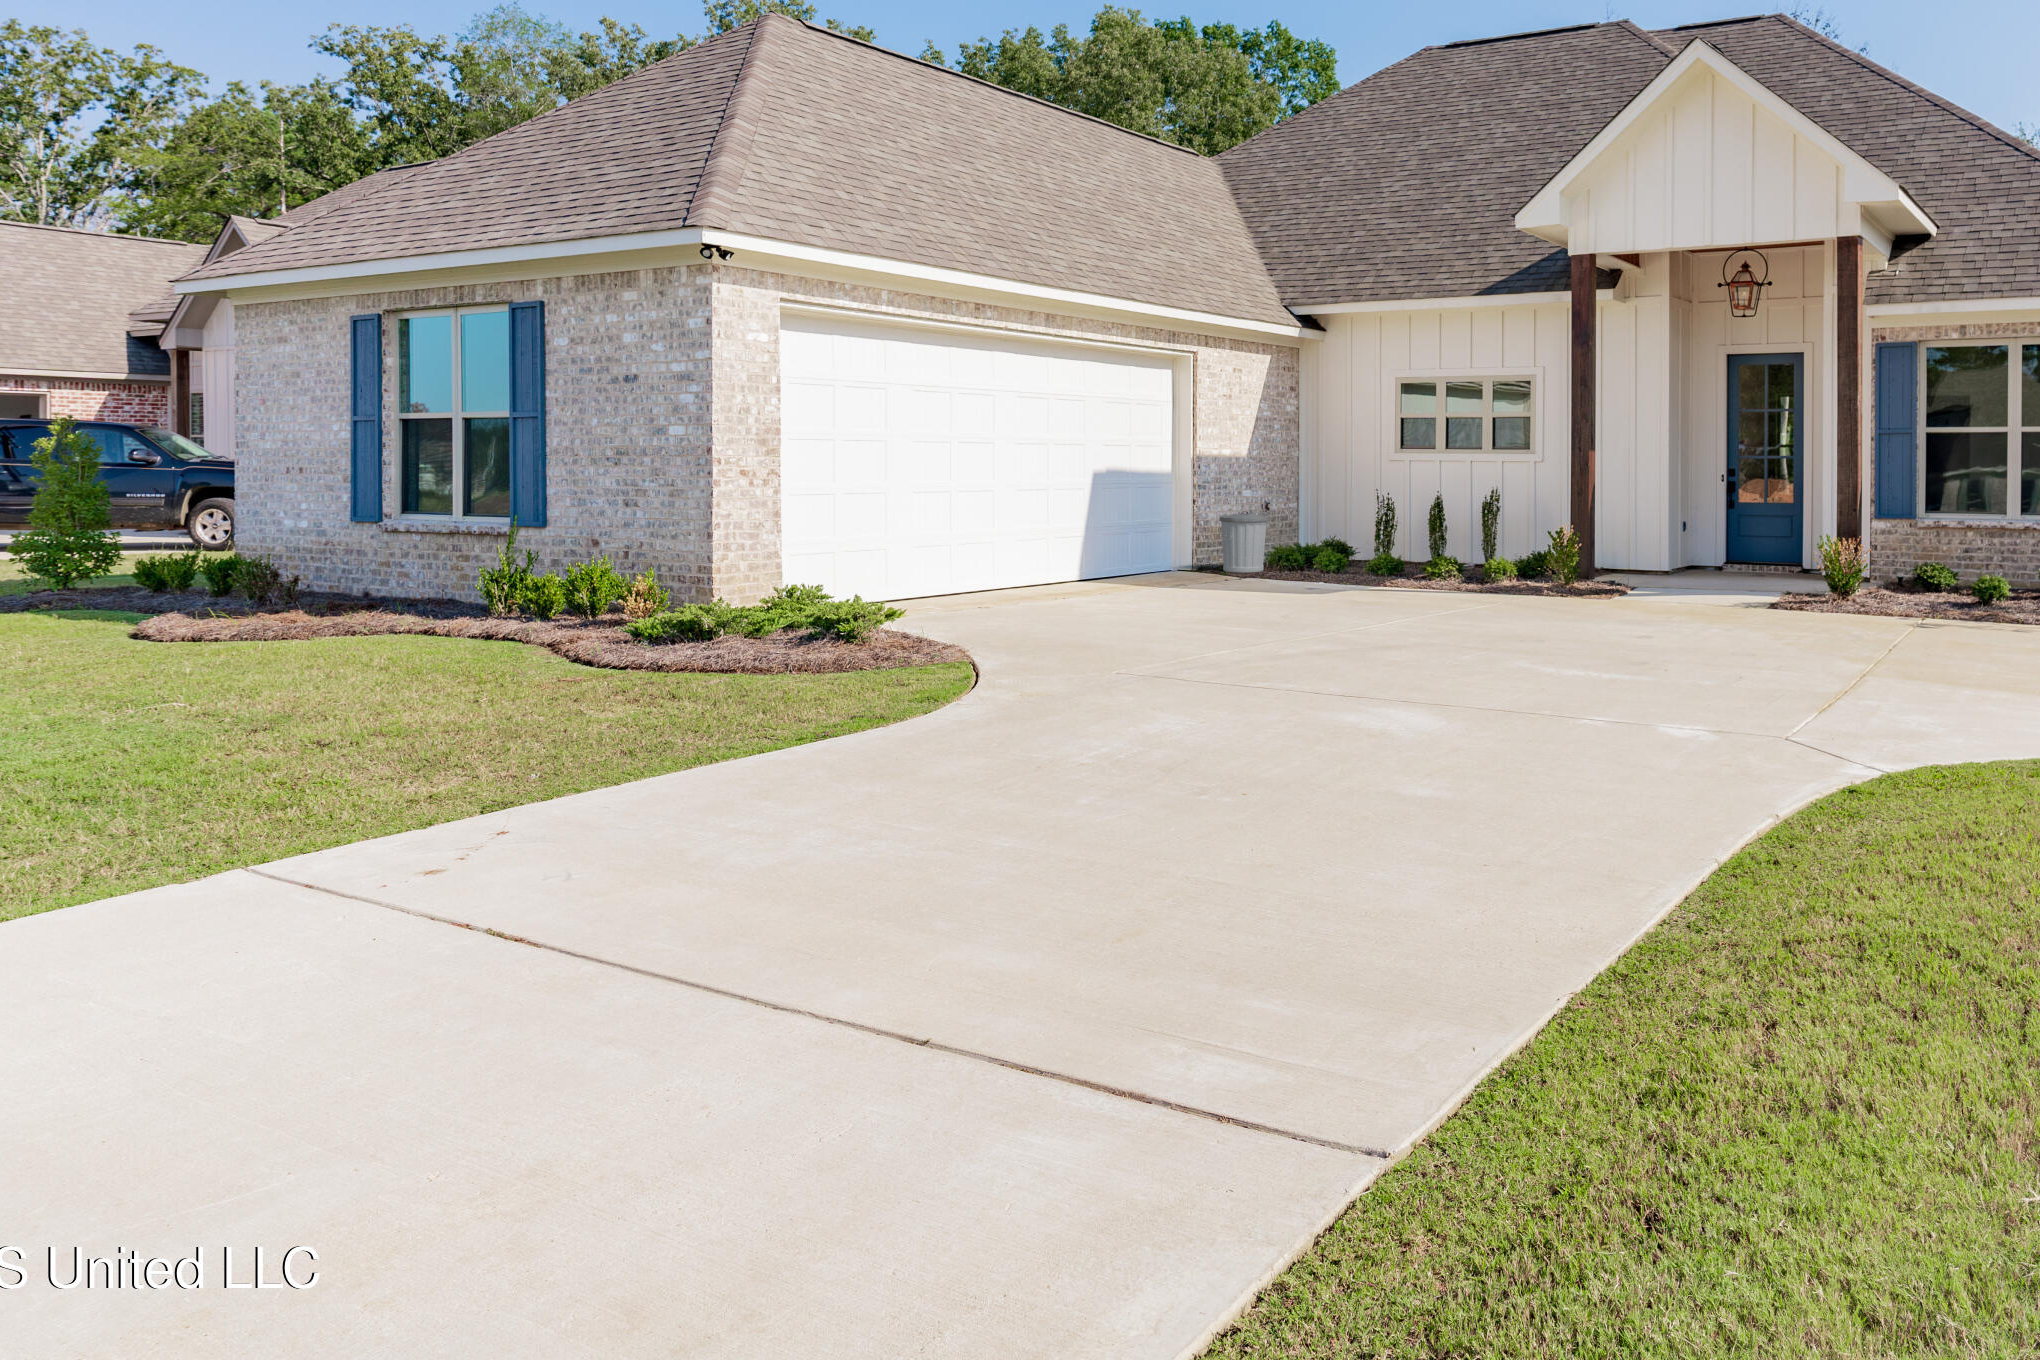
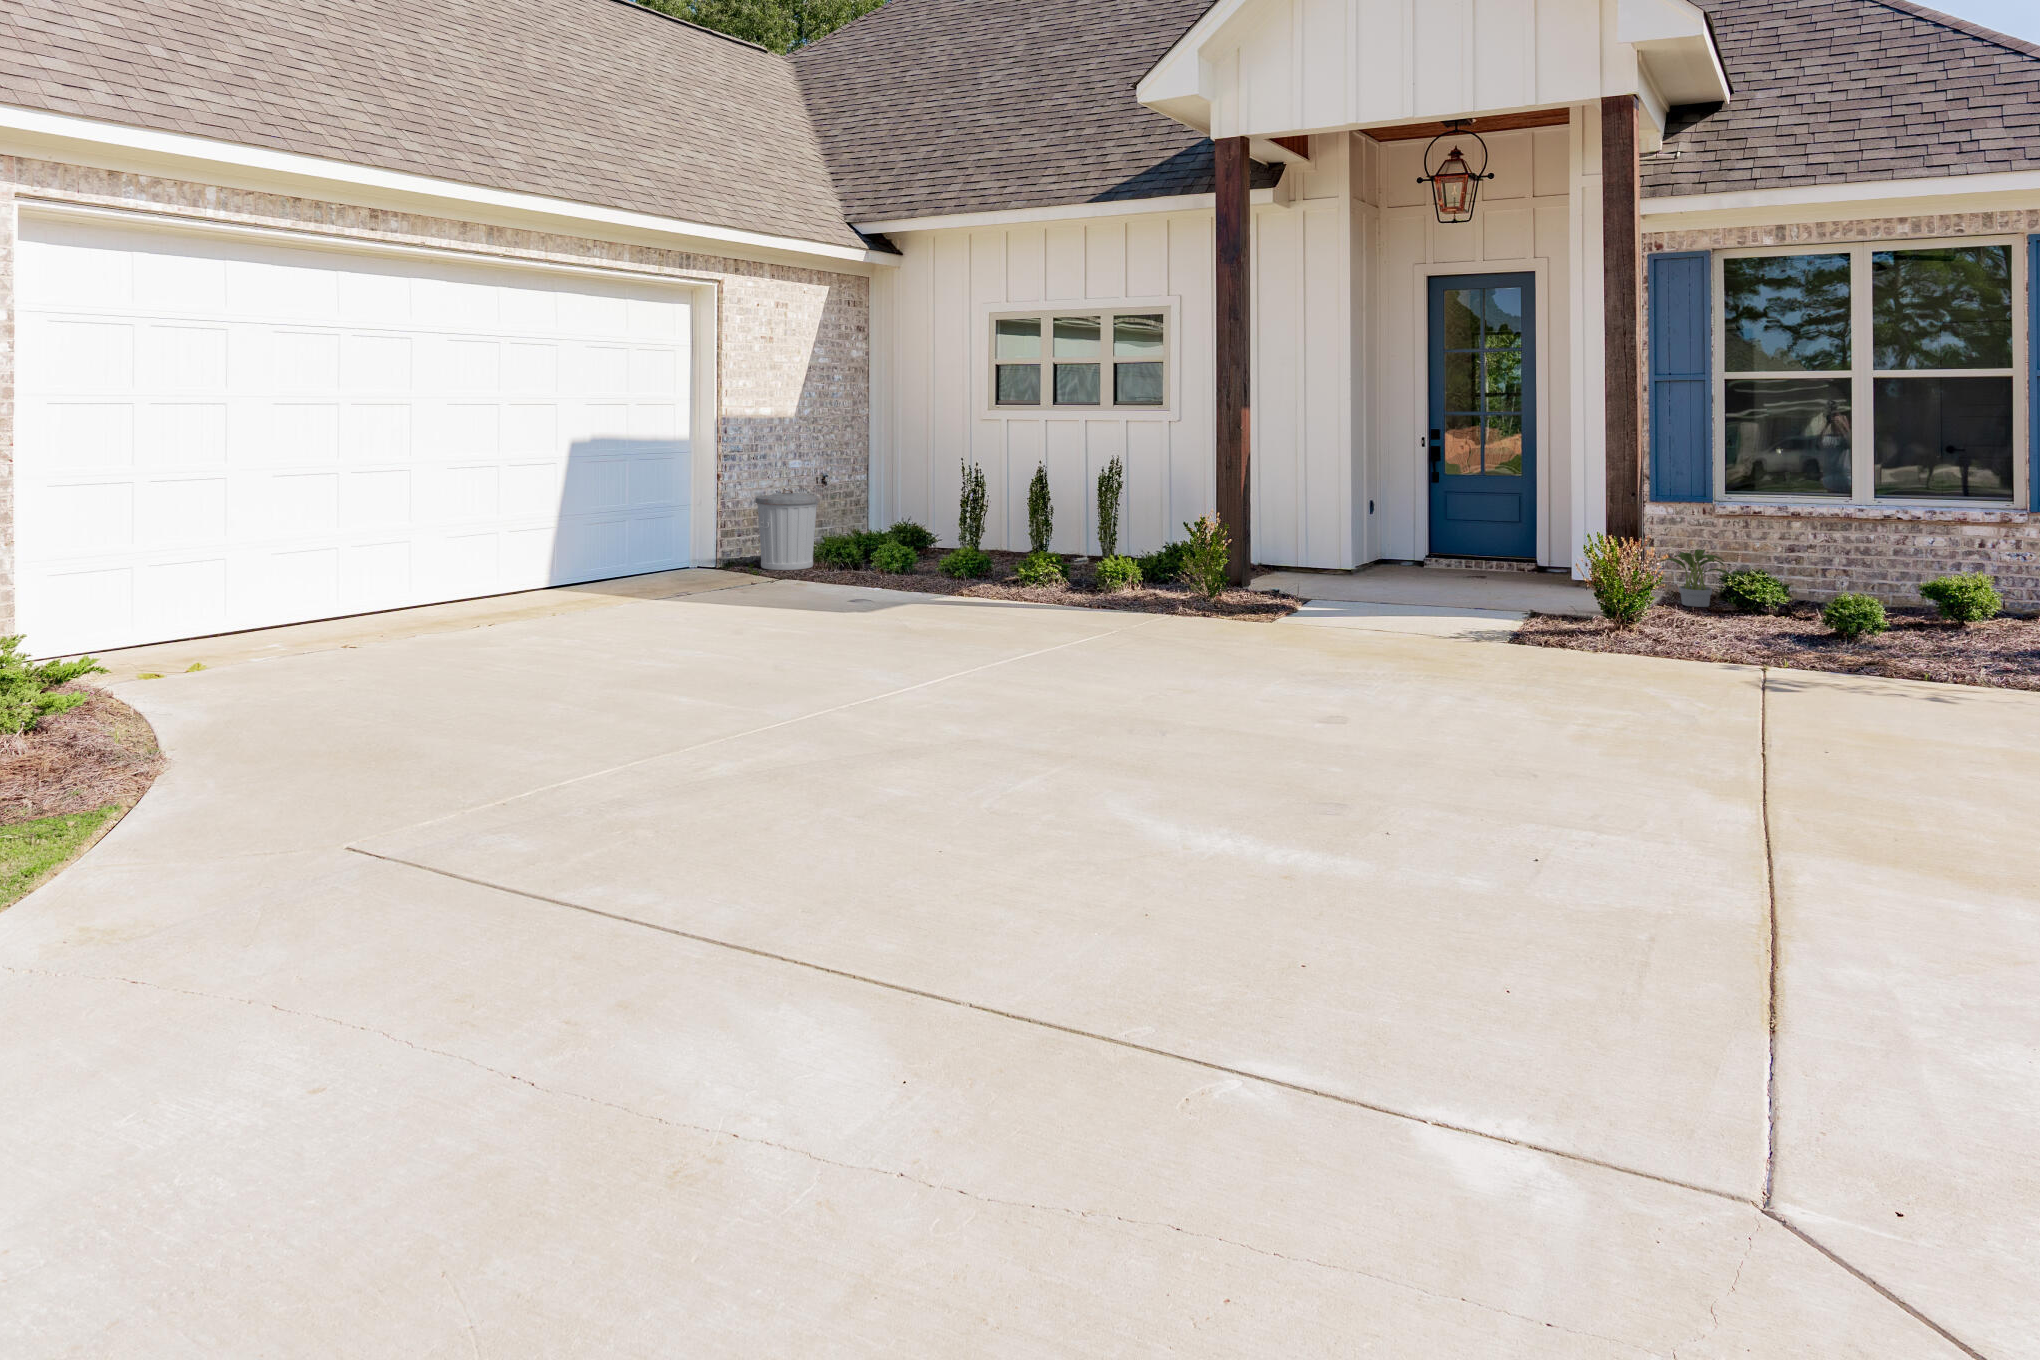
potted plant: none [1883,553,1928,593] -> present [1660,549,1732,607]

